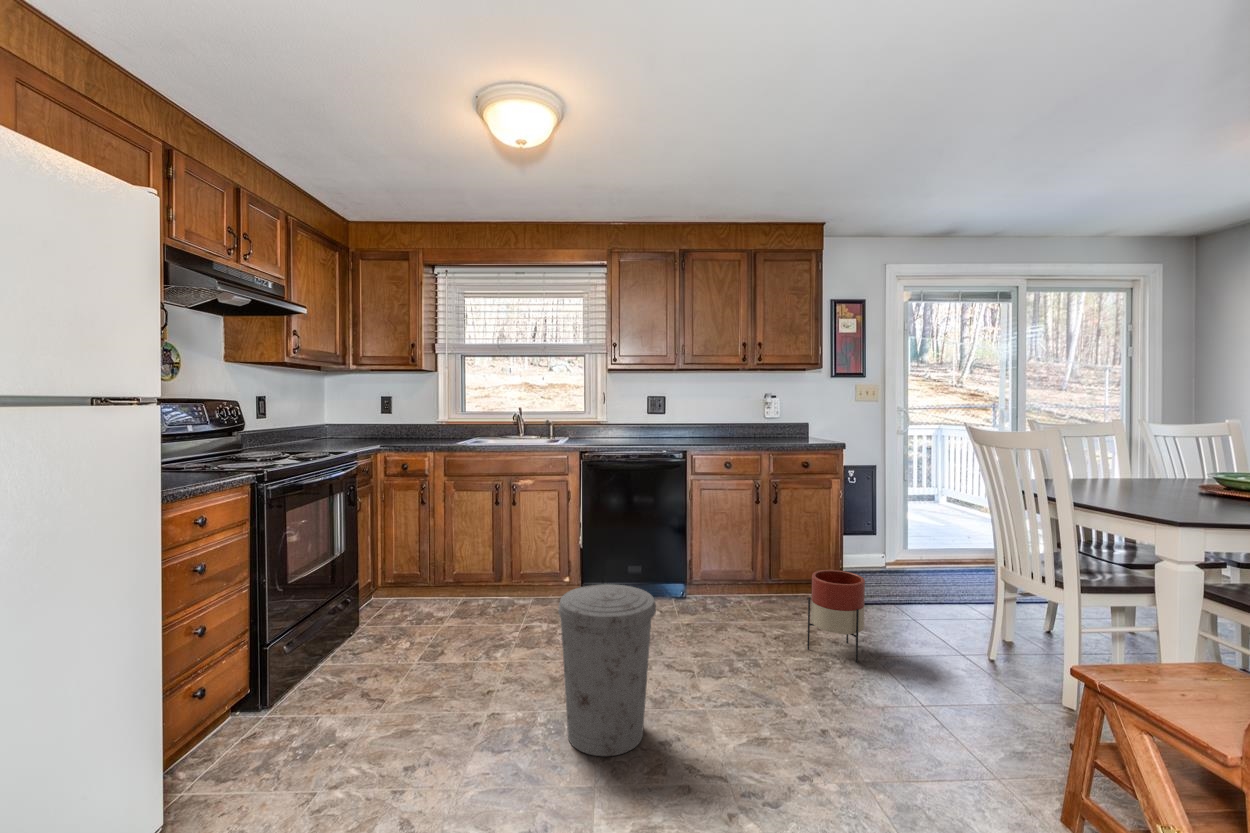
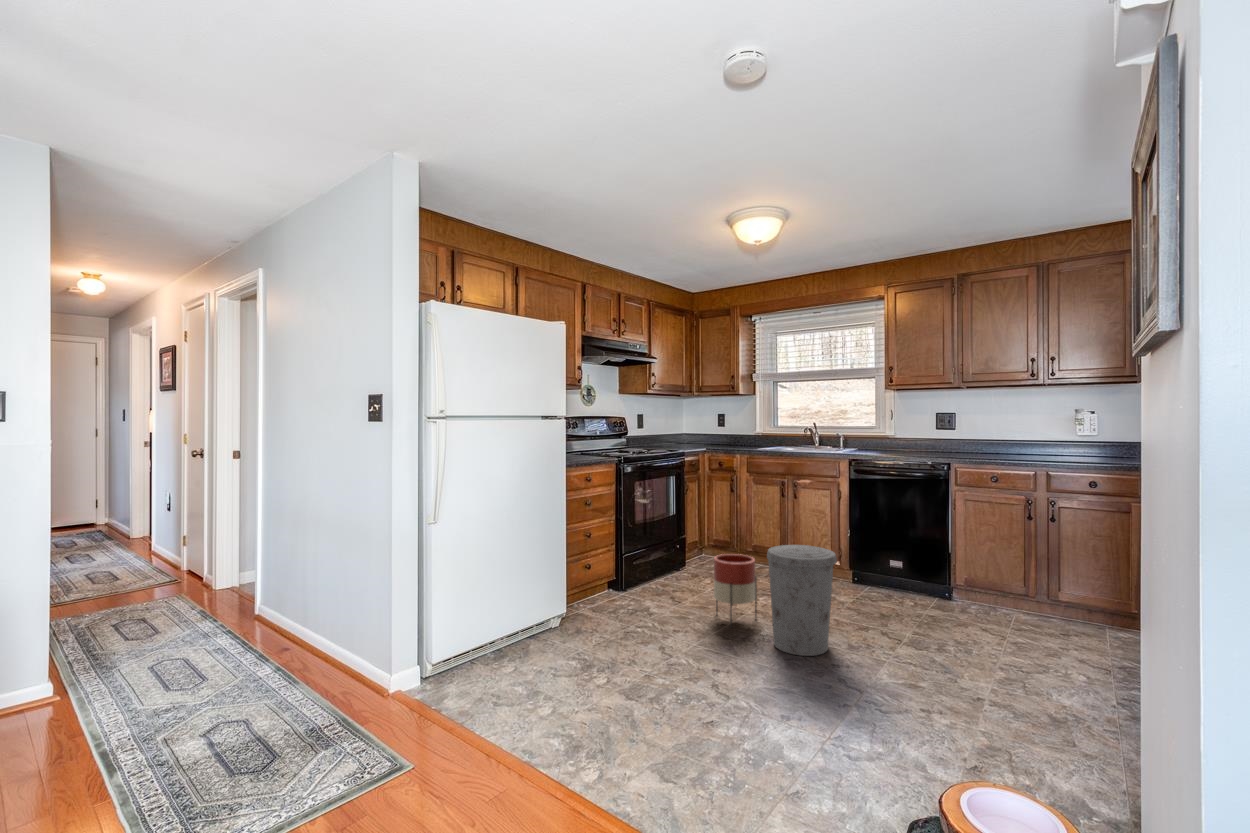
planter: present [807,570,865,664] -> present [714,554,757,627]

